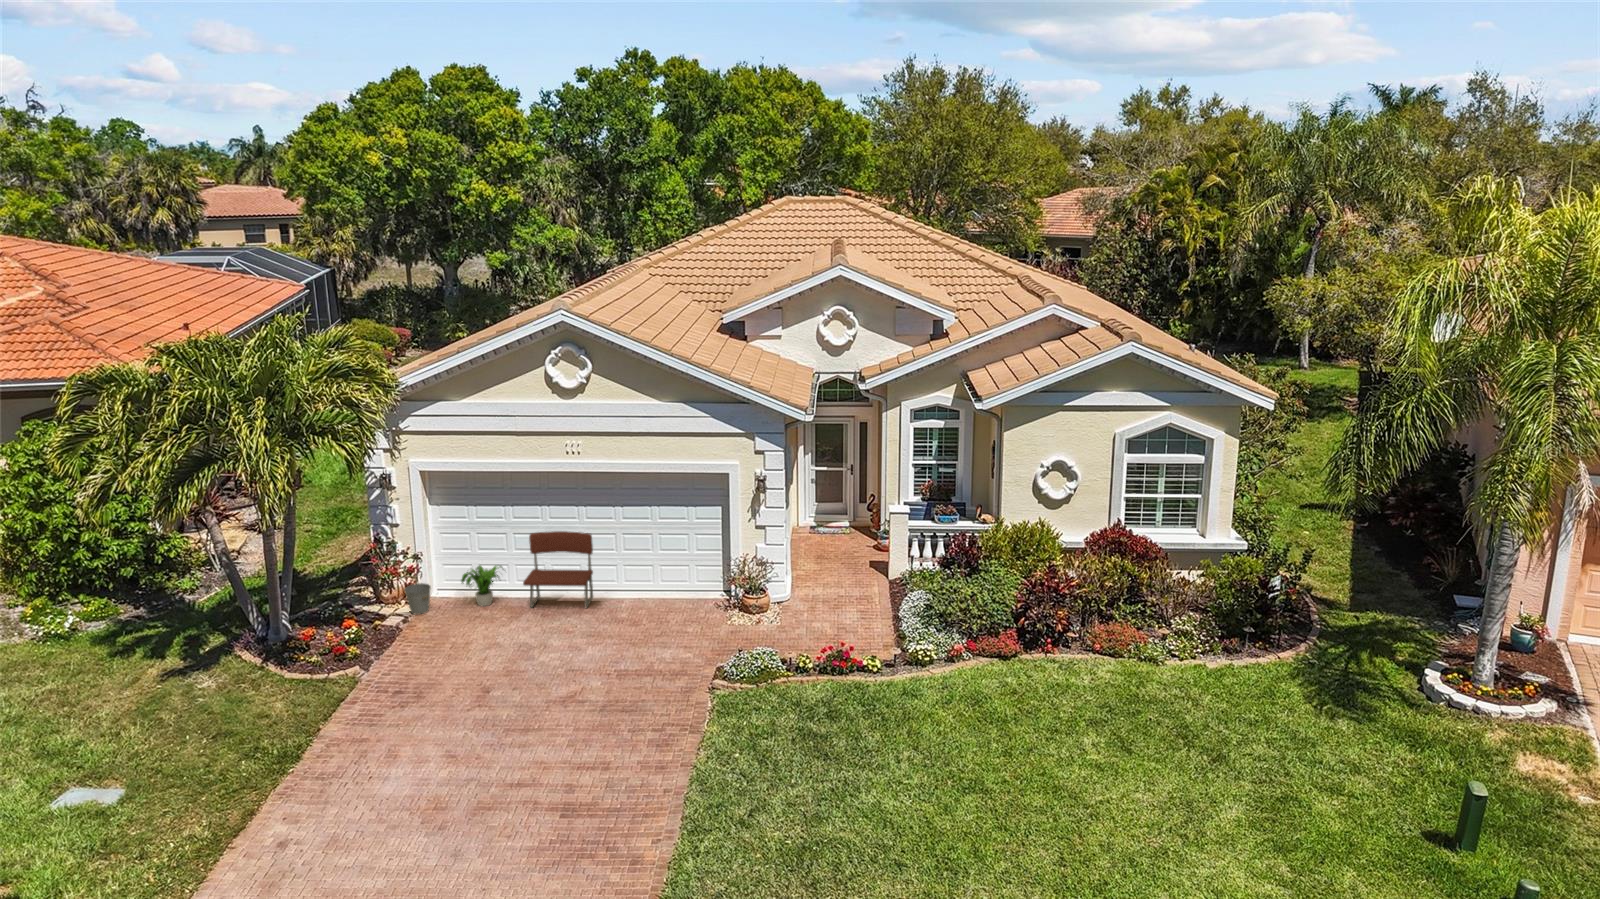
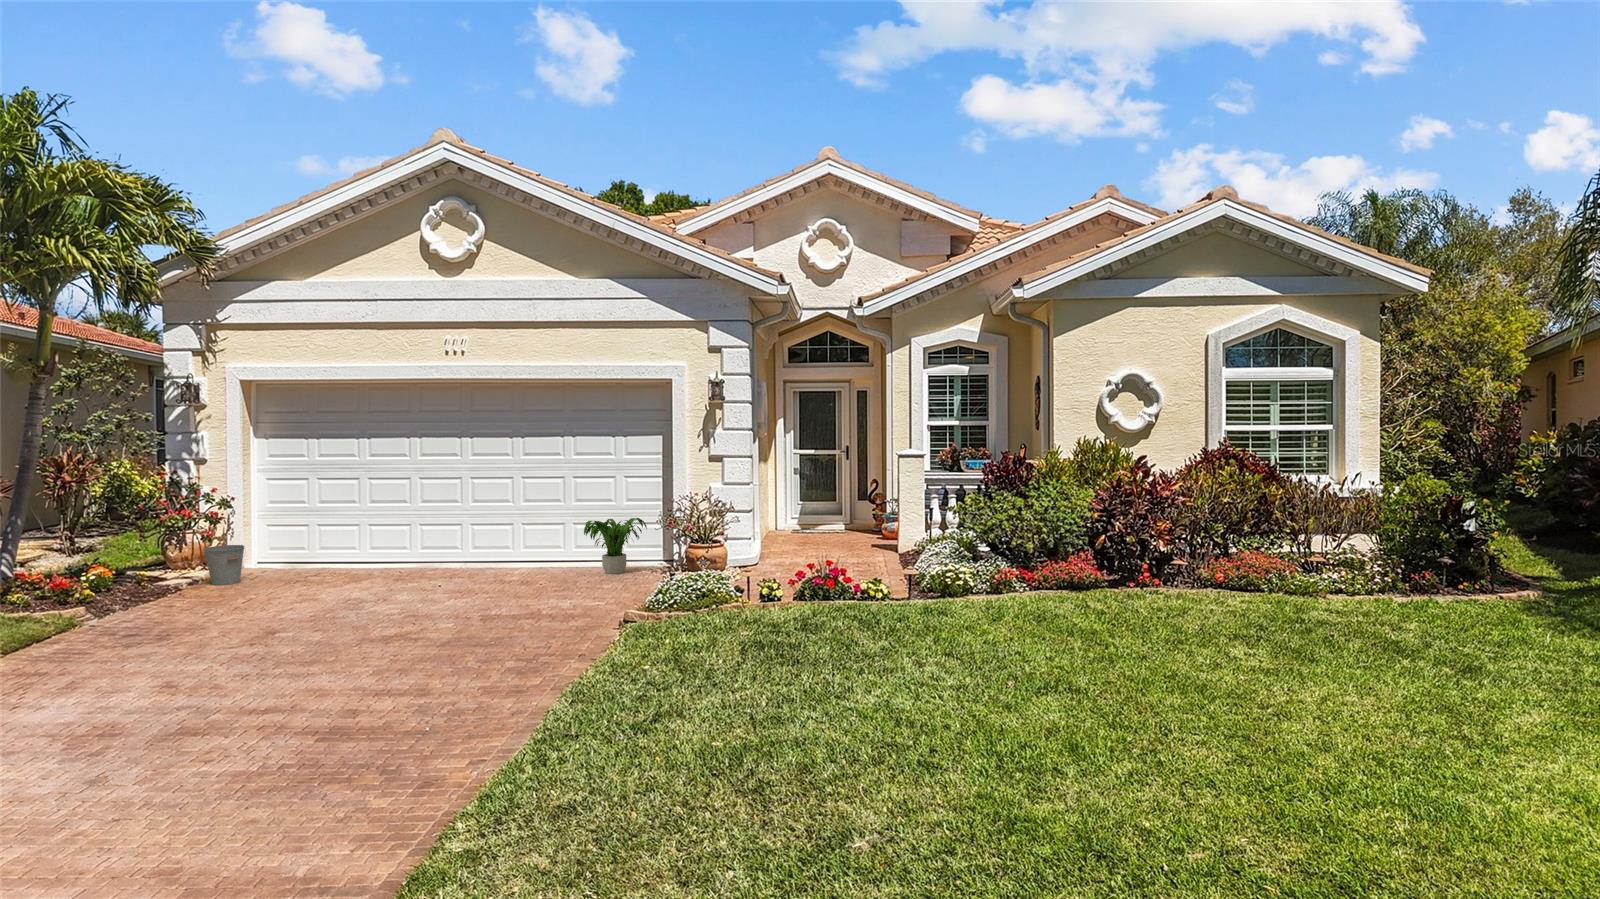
bench: present [523,531,593,608] -> none [375,474,481,579]
potted plant: present [461,565,502,606] -> present [584,518,647,574]

